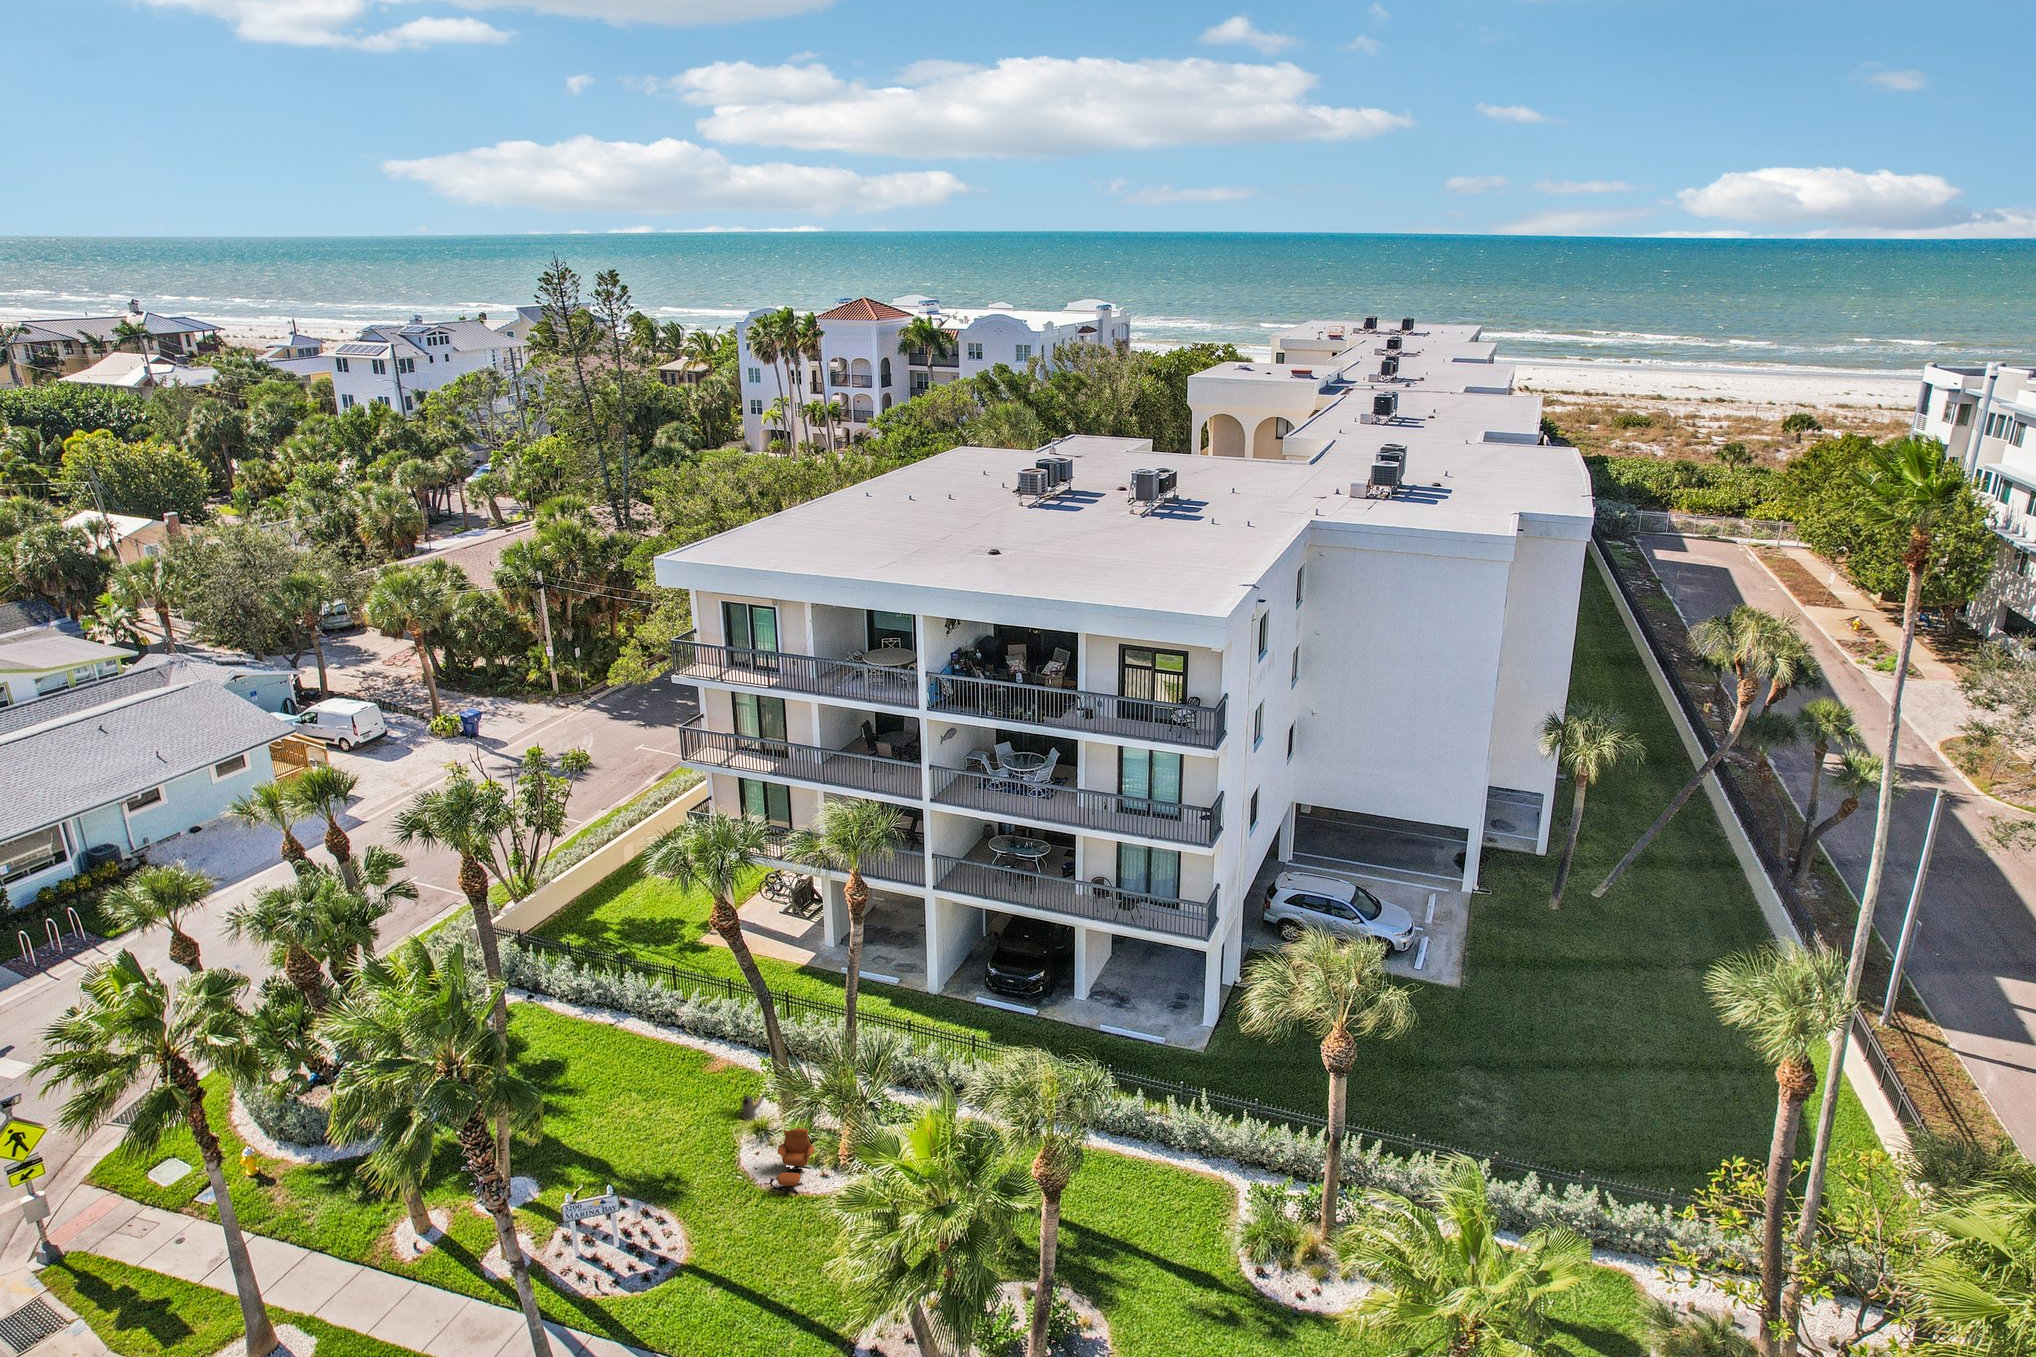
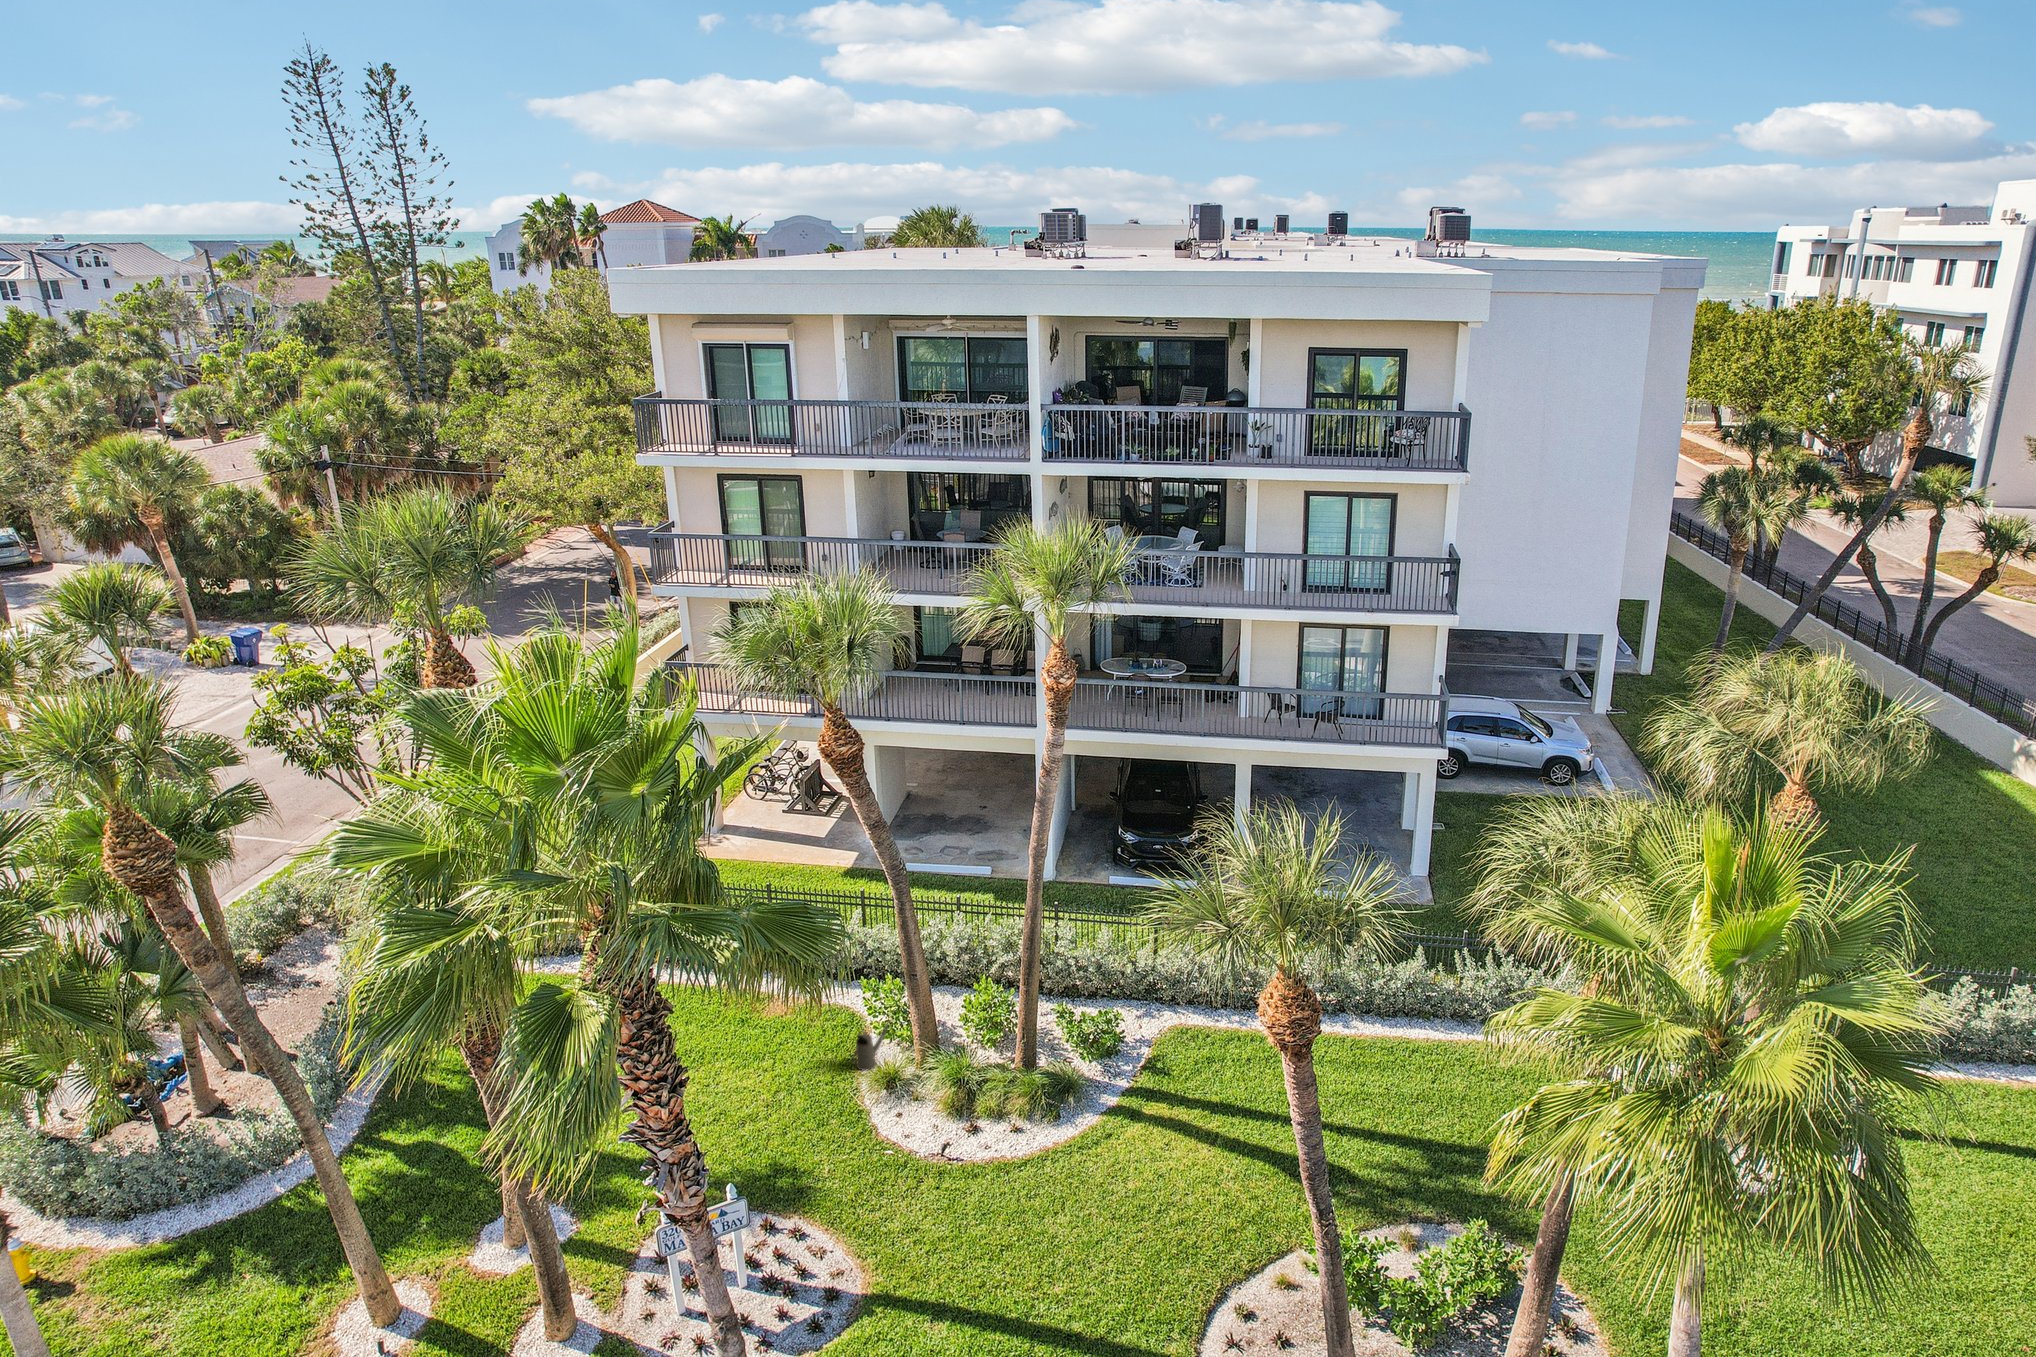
lounge chair: present [778,1128,814,1196] -> none [947,1060,1004,1165]

